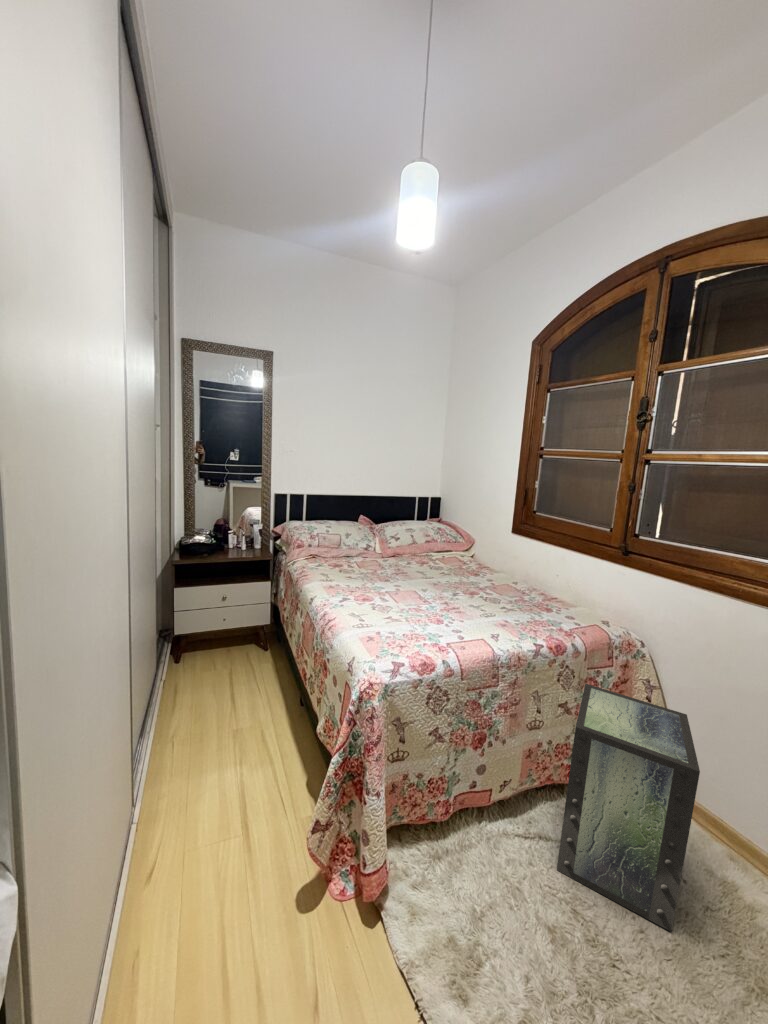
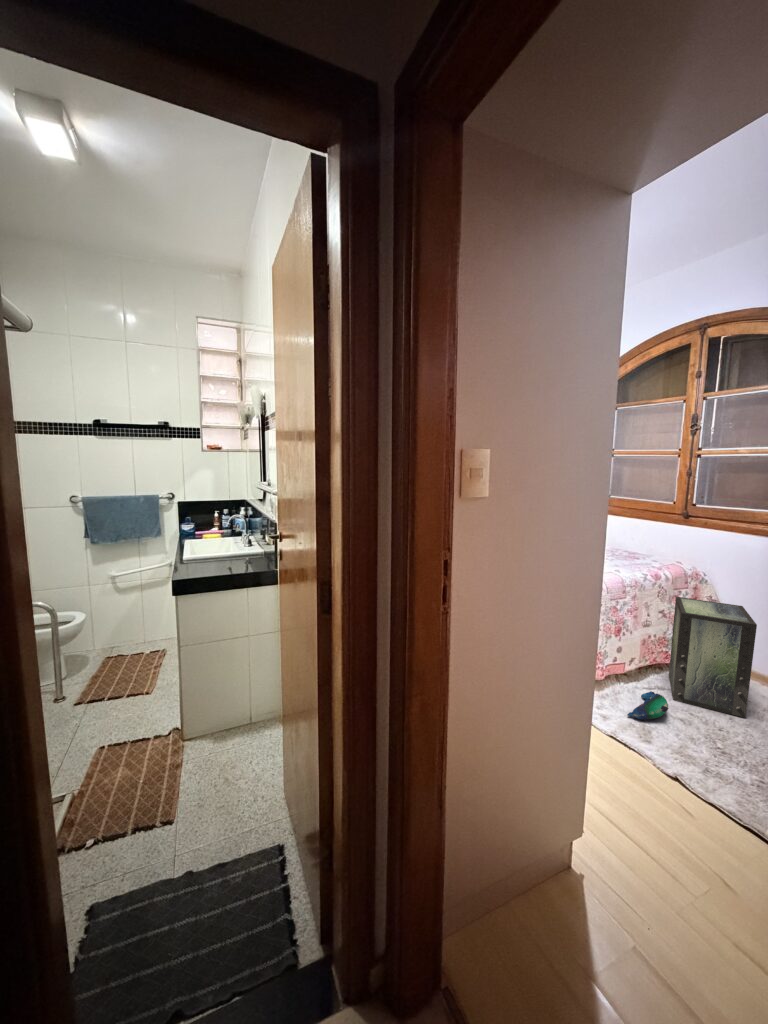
plush toy: none [458,851,535,928] -> present [627,691,669,720]

